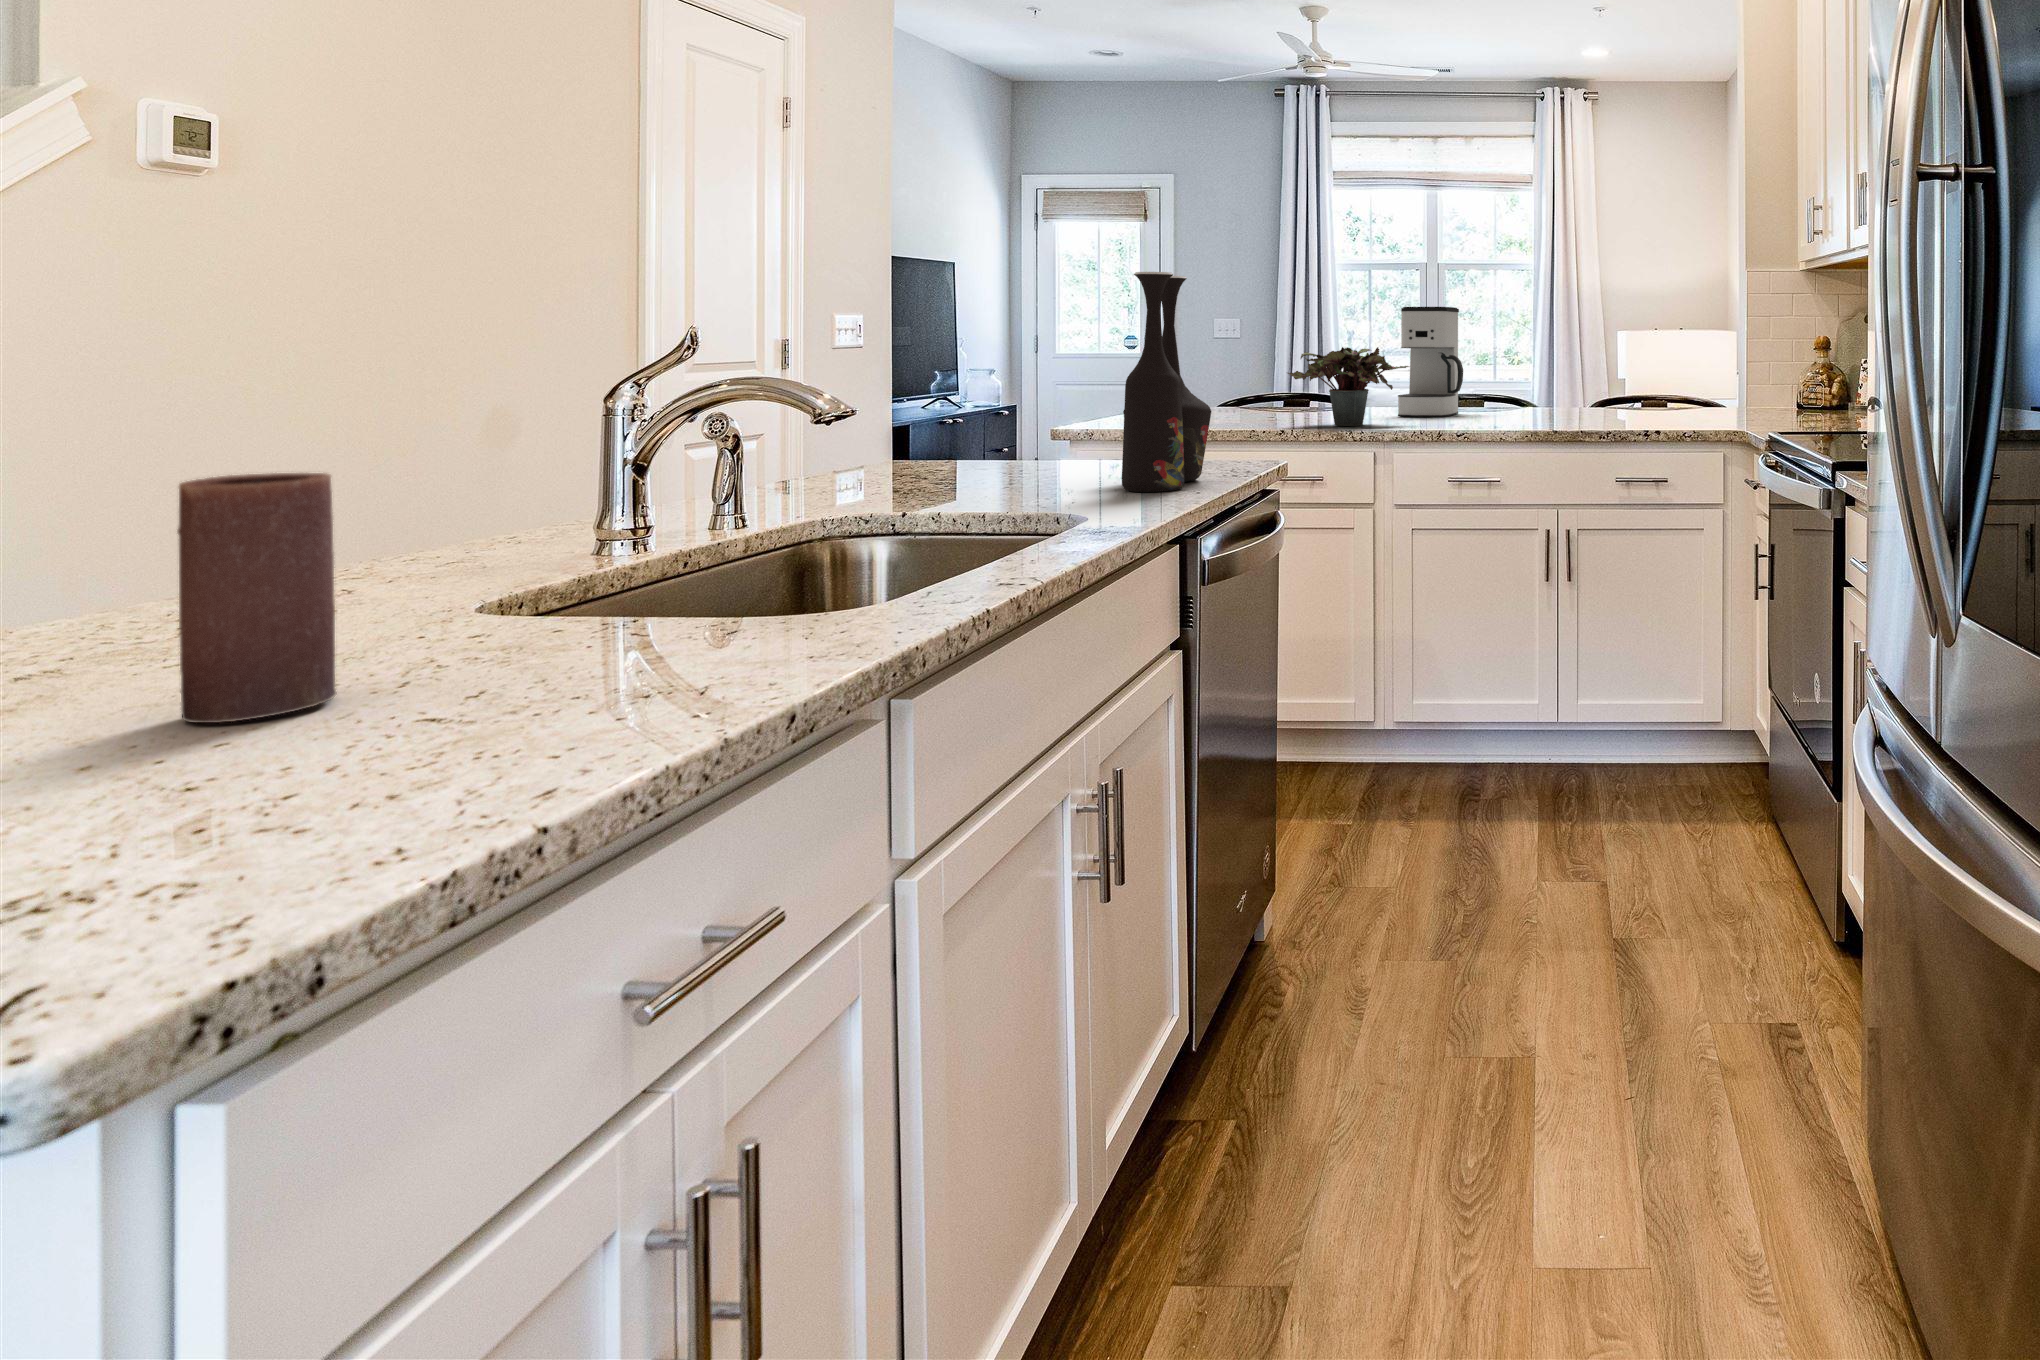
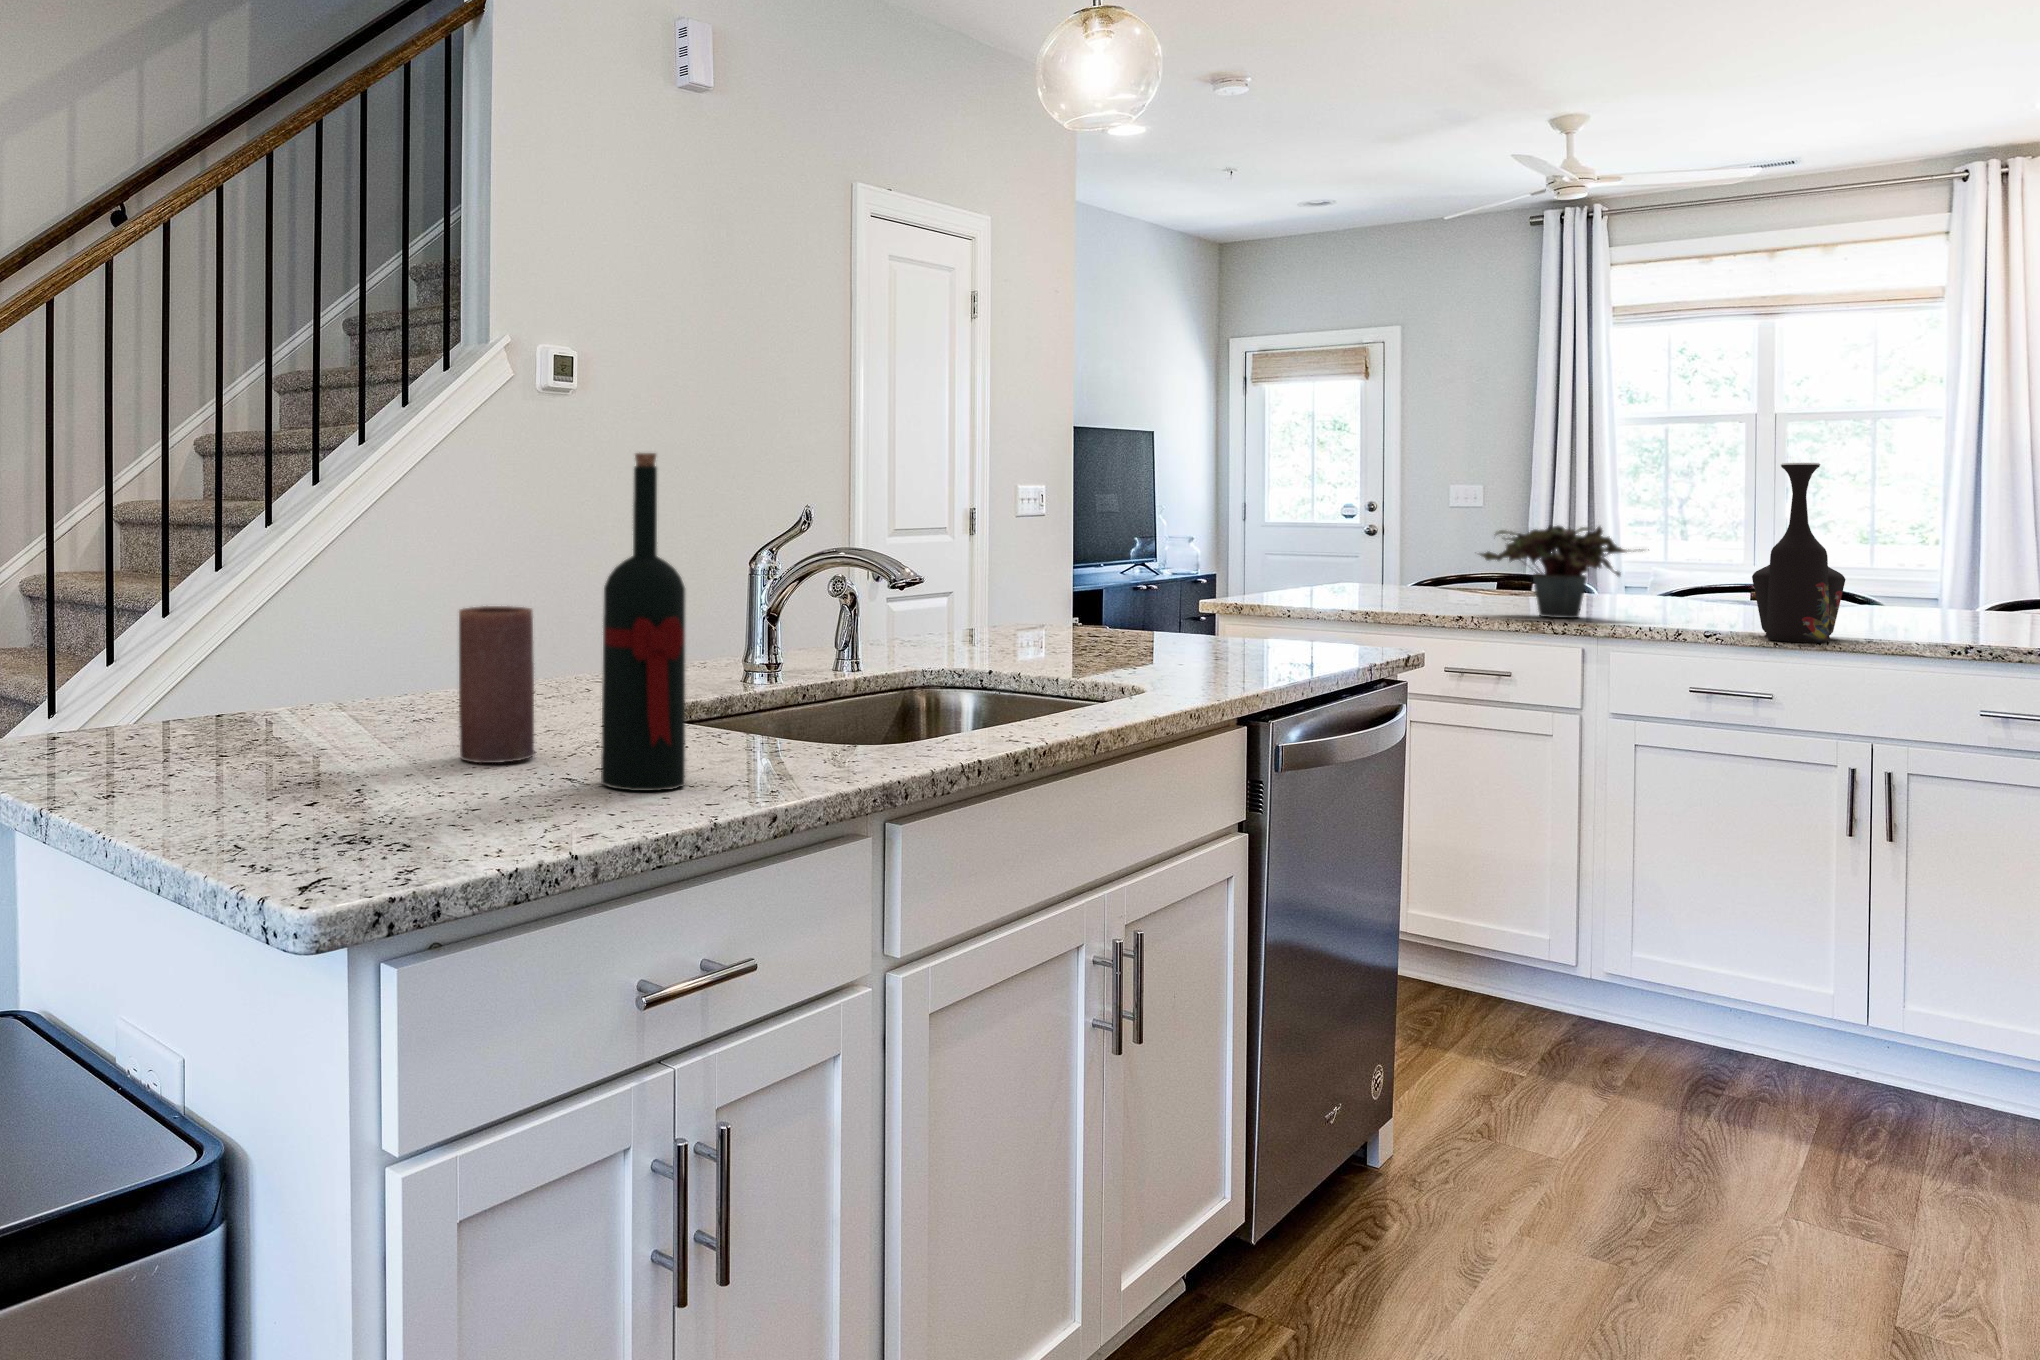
wine bottle: none [492,241,637,721] -> present [601,453,685,791]
vase: present [1122,272,1211,492] -> present [1752,463,1846,643]
coffee maker: present [1398,307,1463,417] -> none [1643,475,1747,614]

